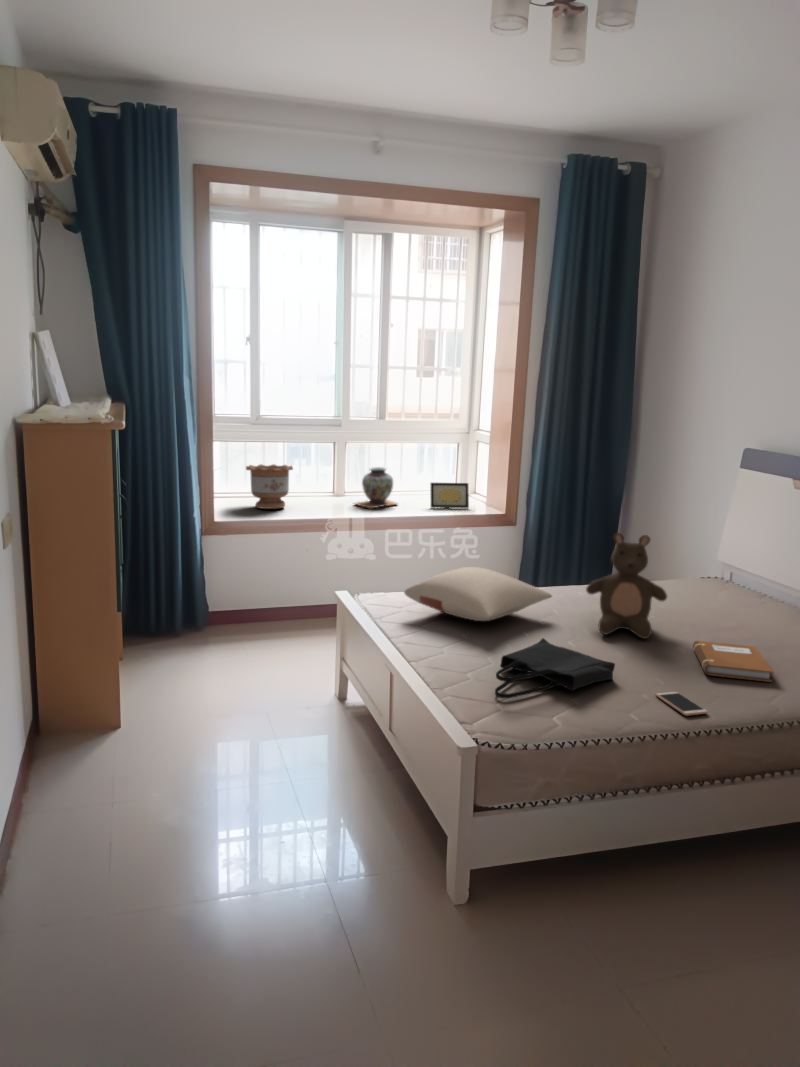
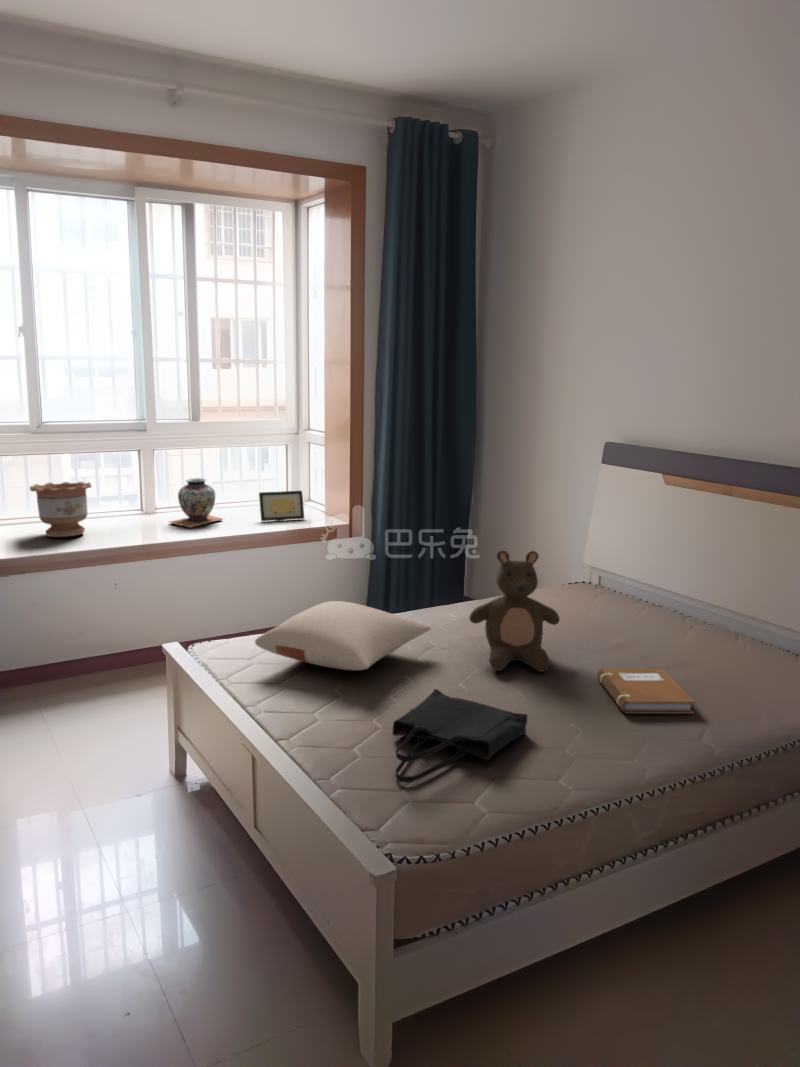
smartphone: present [656,692,708,716] -> none [580,742,646,776]

